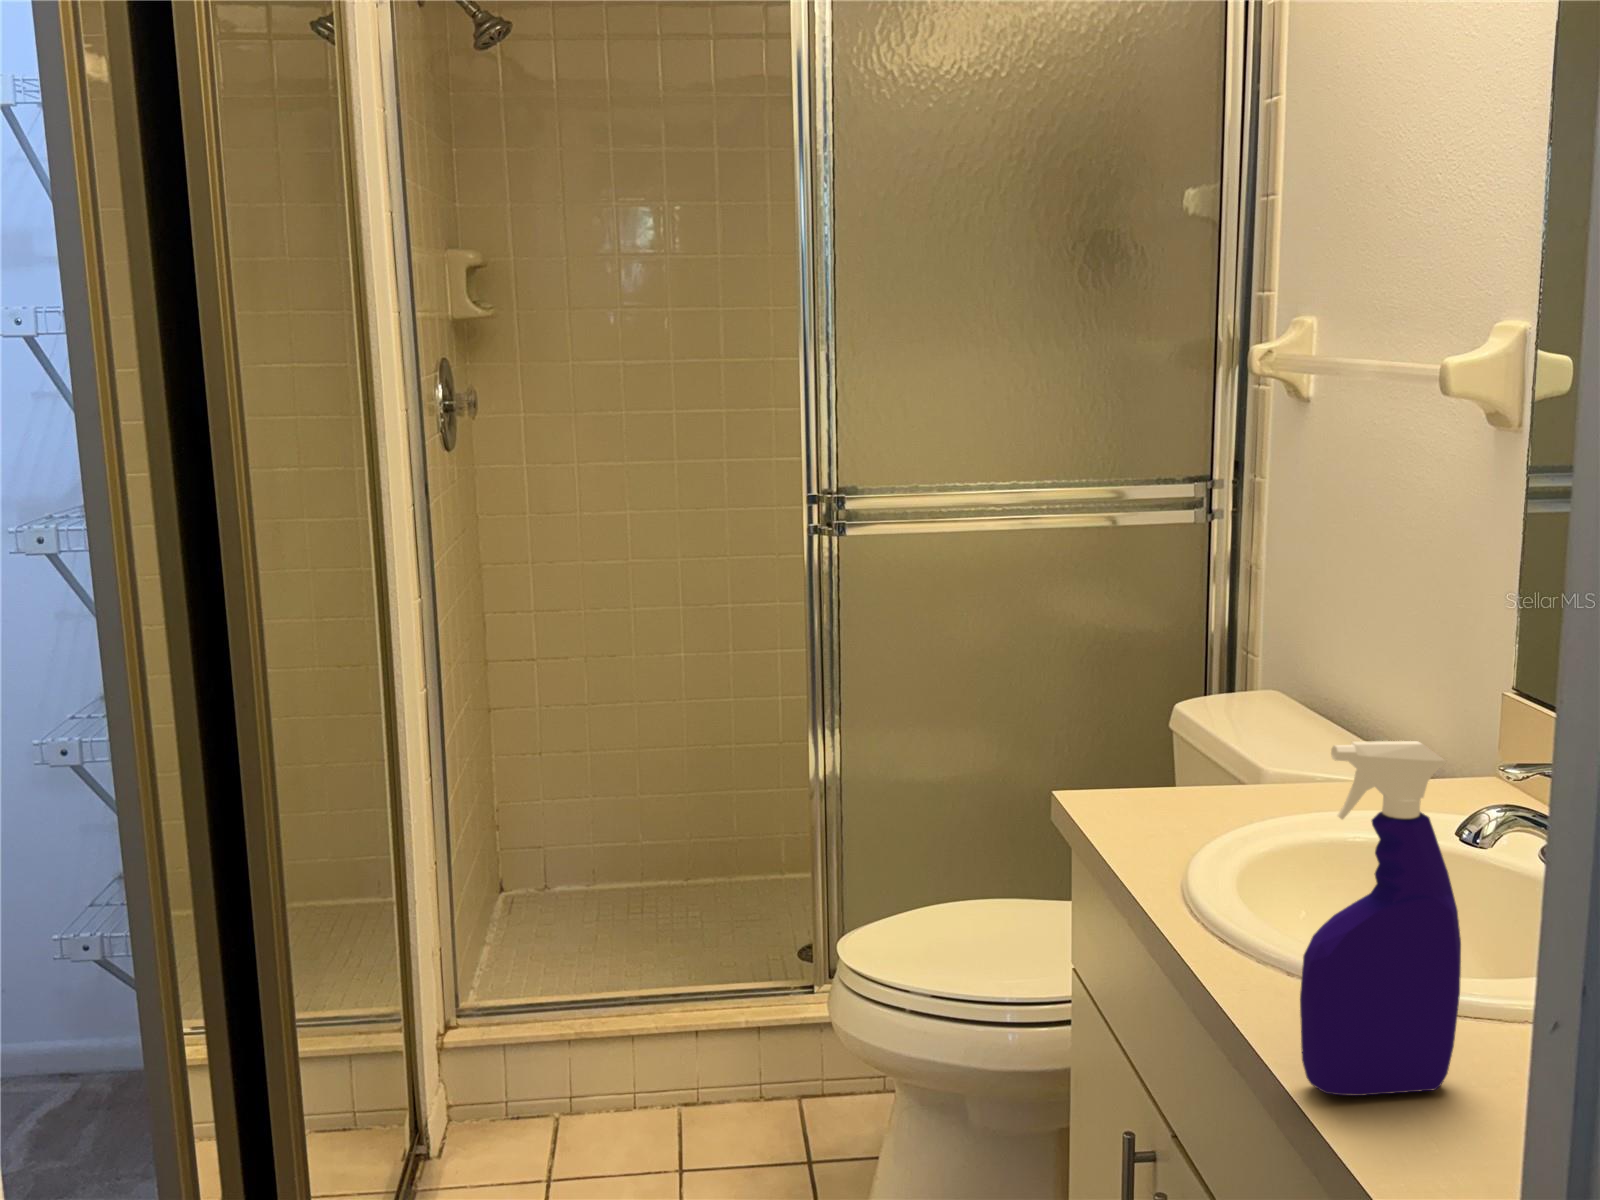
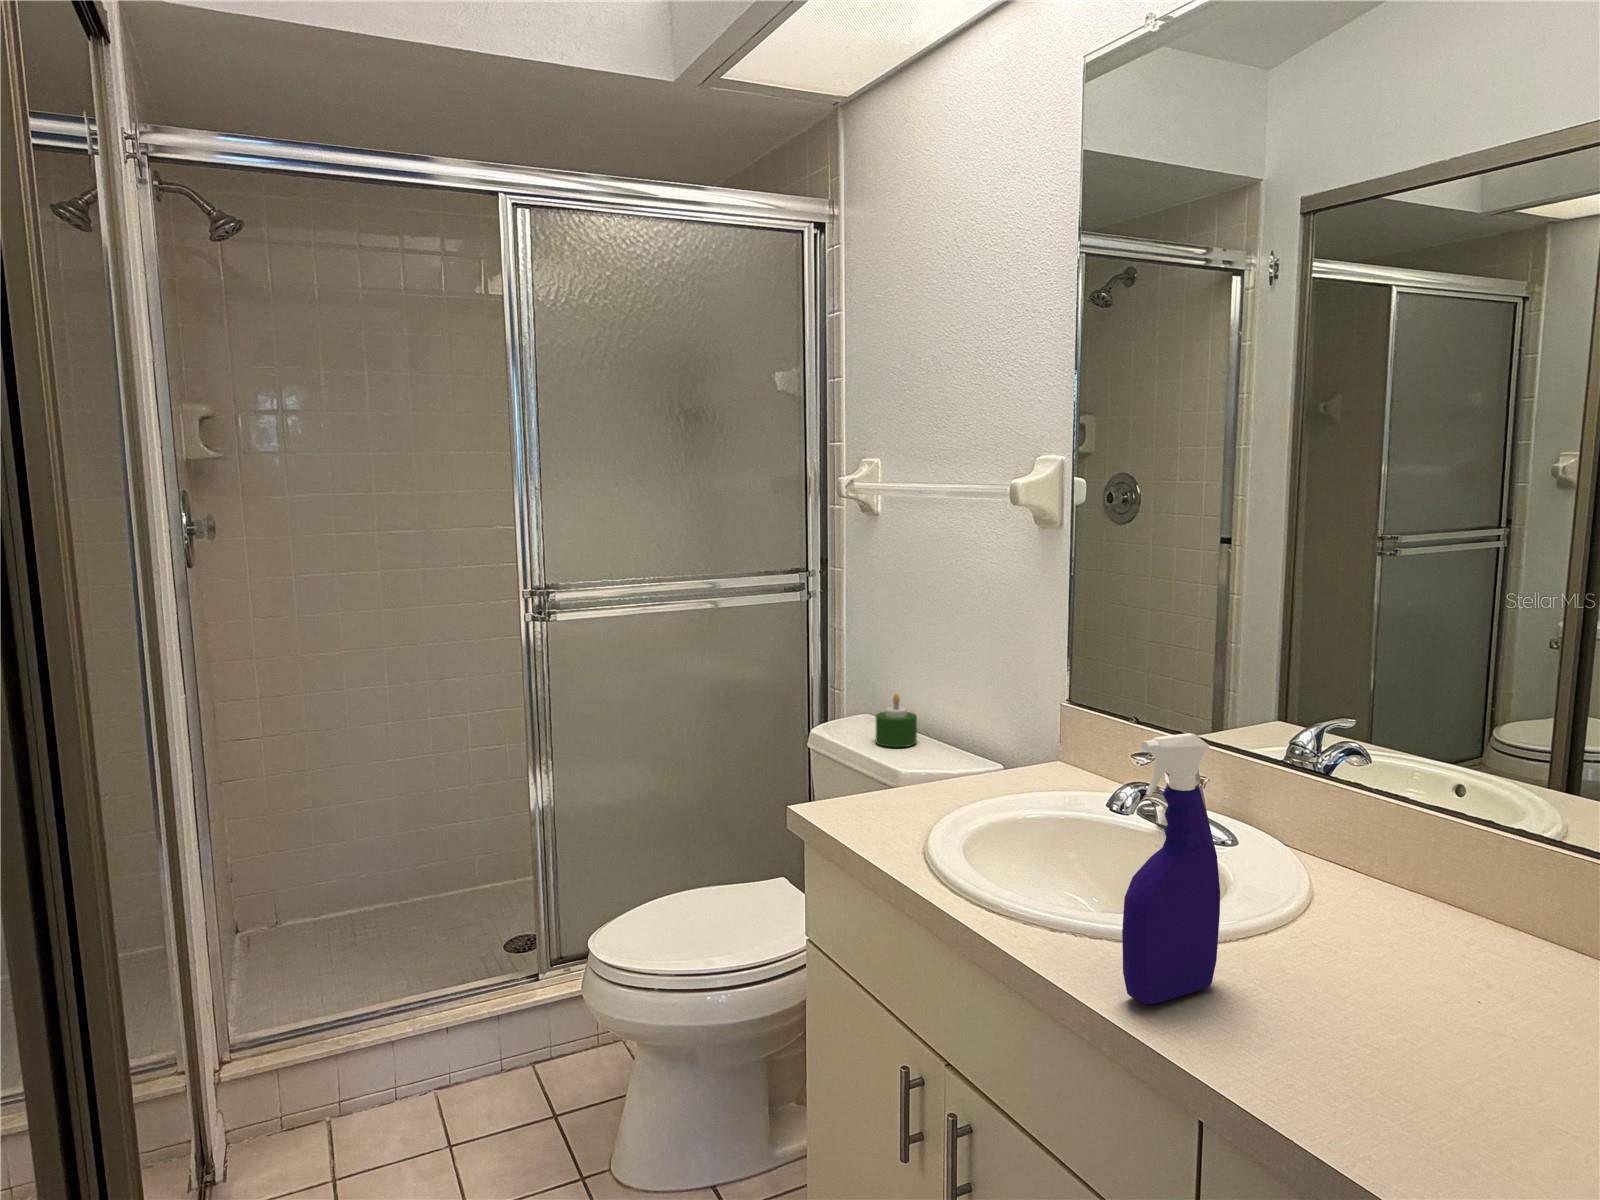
candle: none [1253,664,1317,741] -> present [876,694,917,747]

